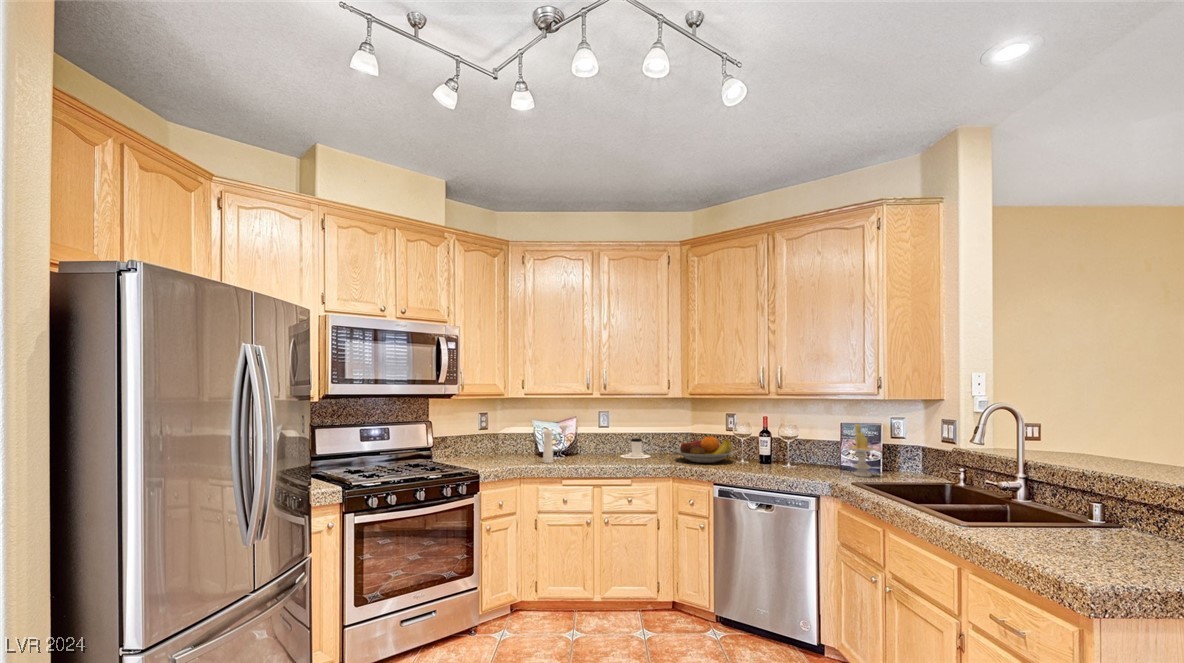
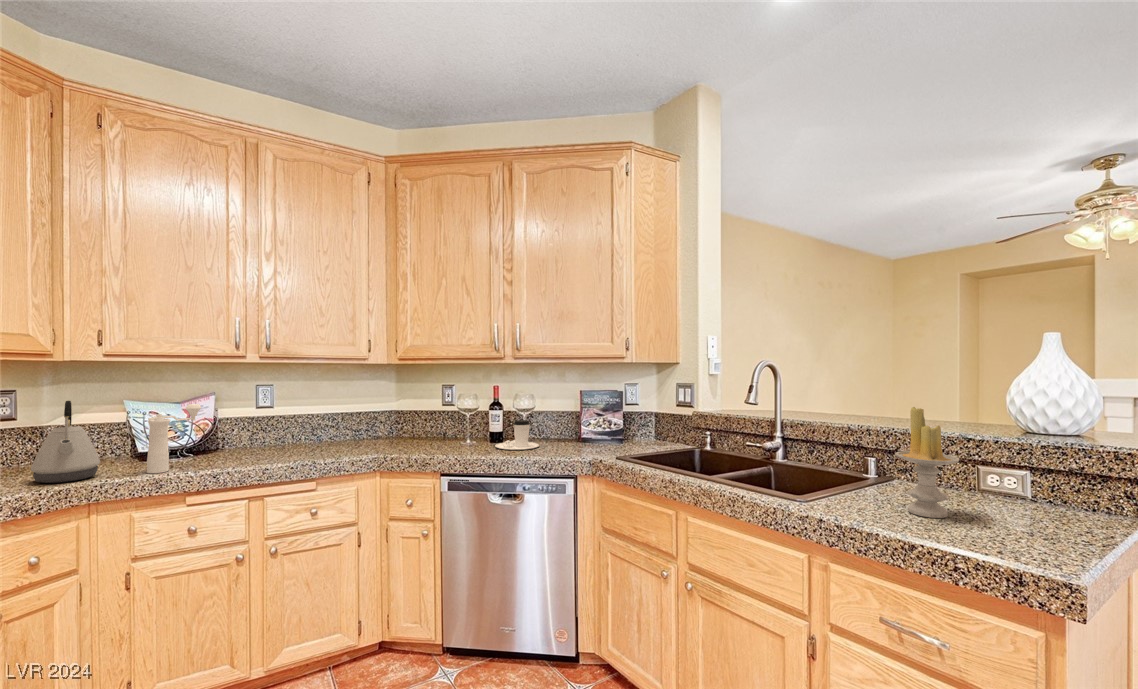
kettle: none [496,419,523,463] -> present [31,401,100,483]
candle: present [848,424,875,477] -> present [895,407,959,518]
fruit bowl: present [675,436,733,463] -> none [379,413,457,448]
coffee cup: present [620,438,651,459] -> present [495,420,539,450]

